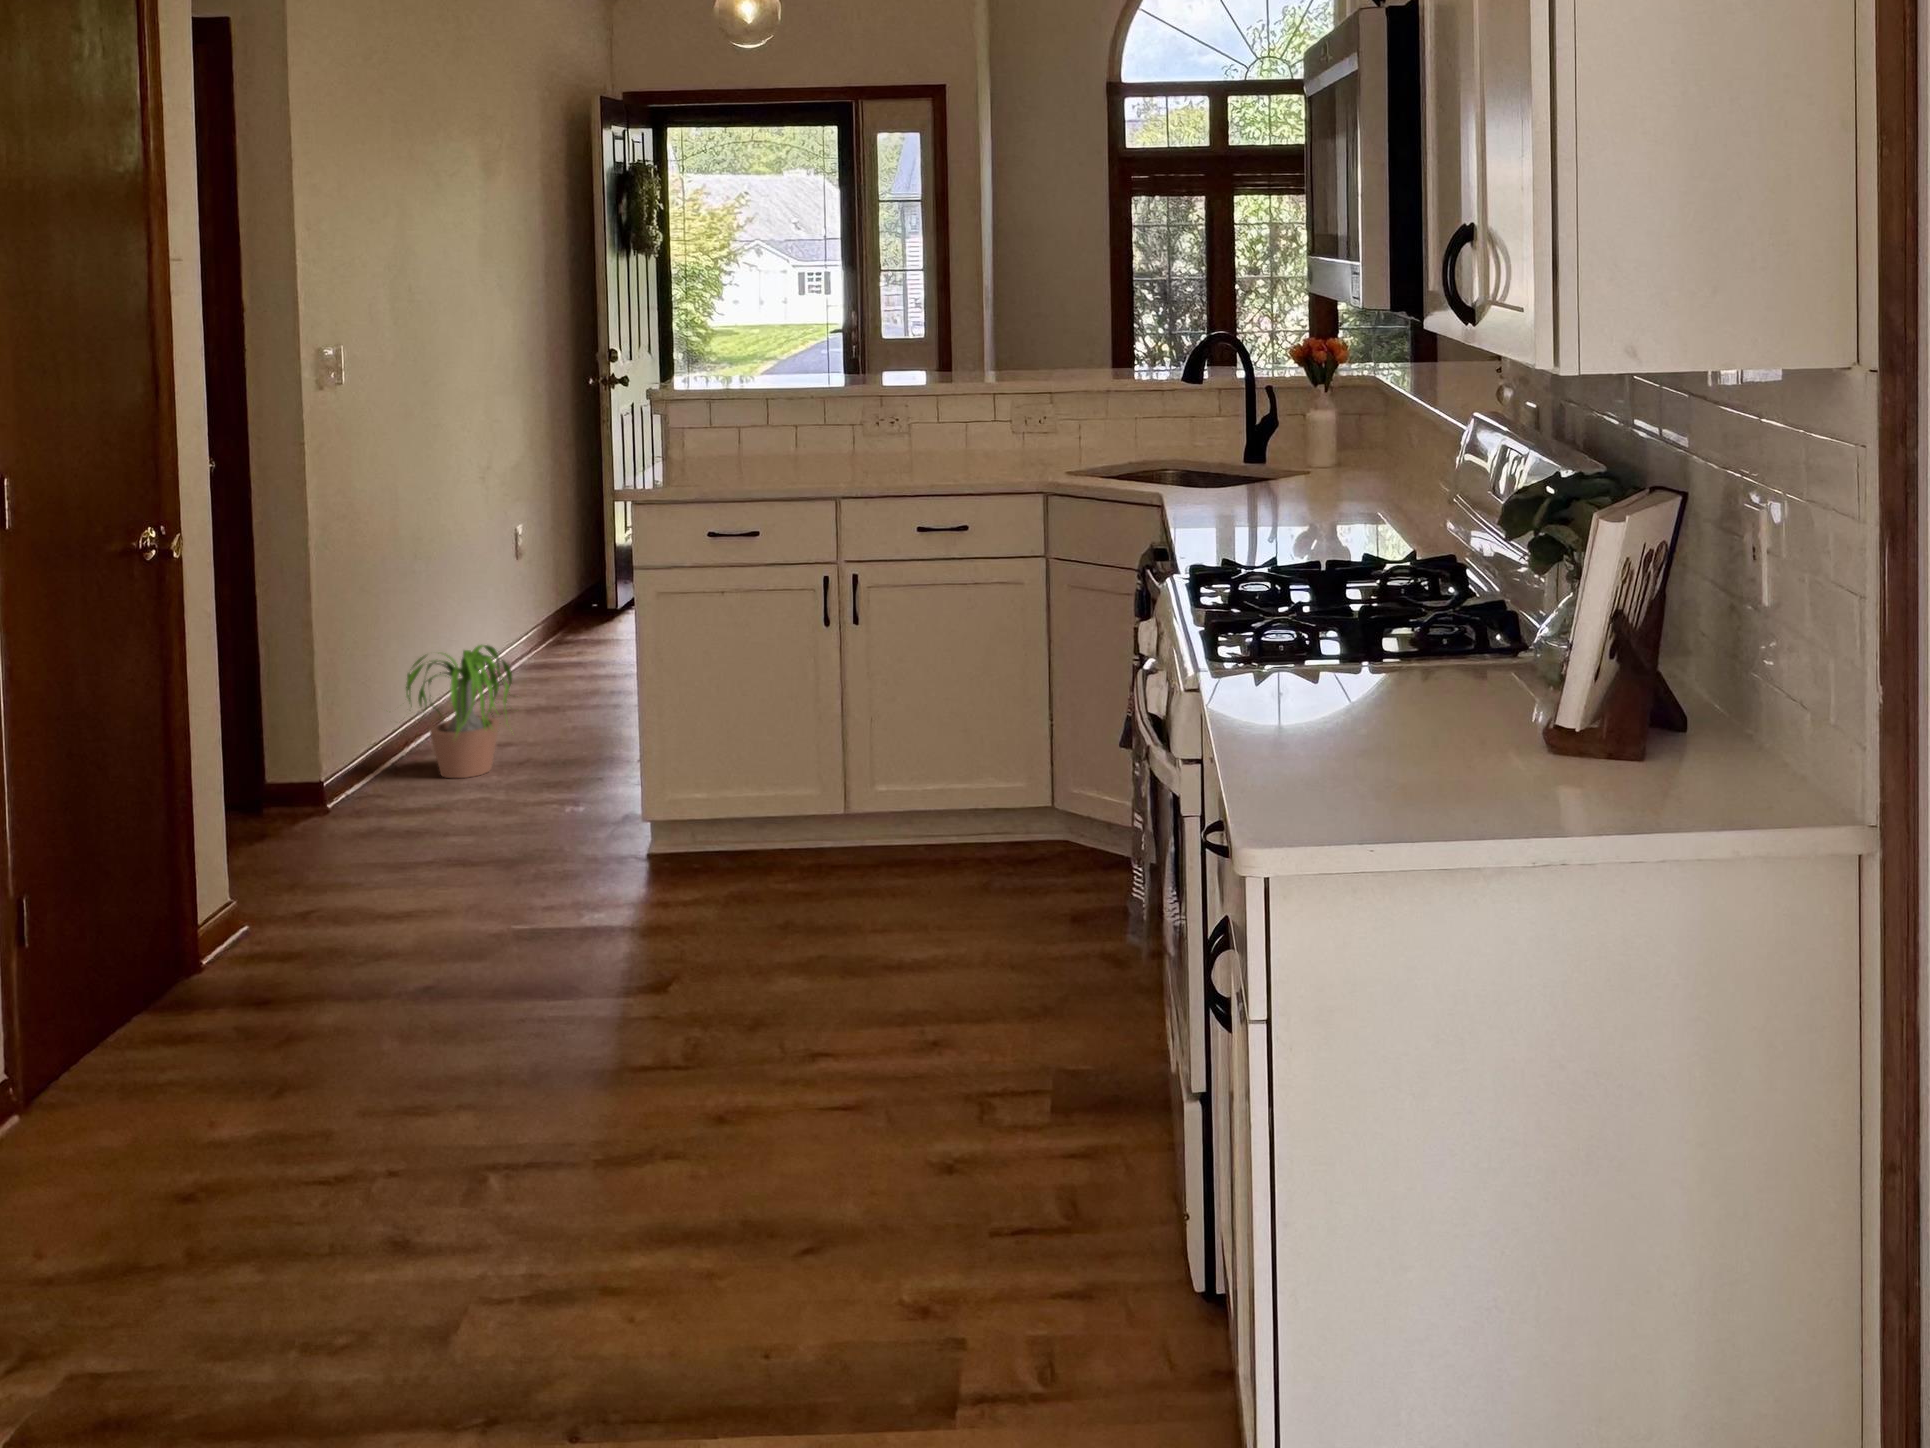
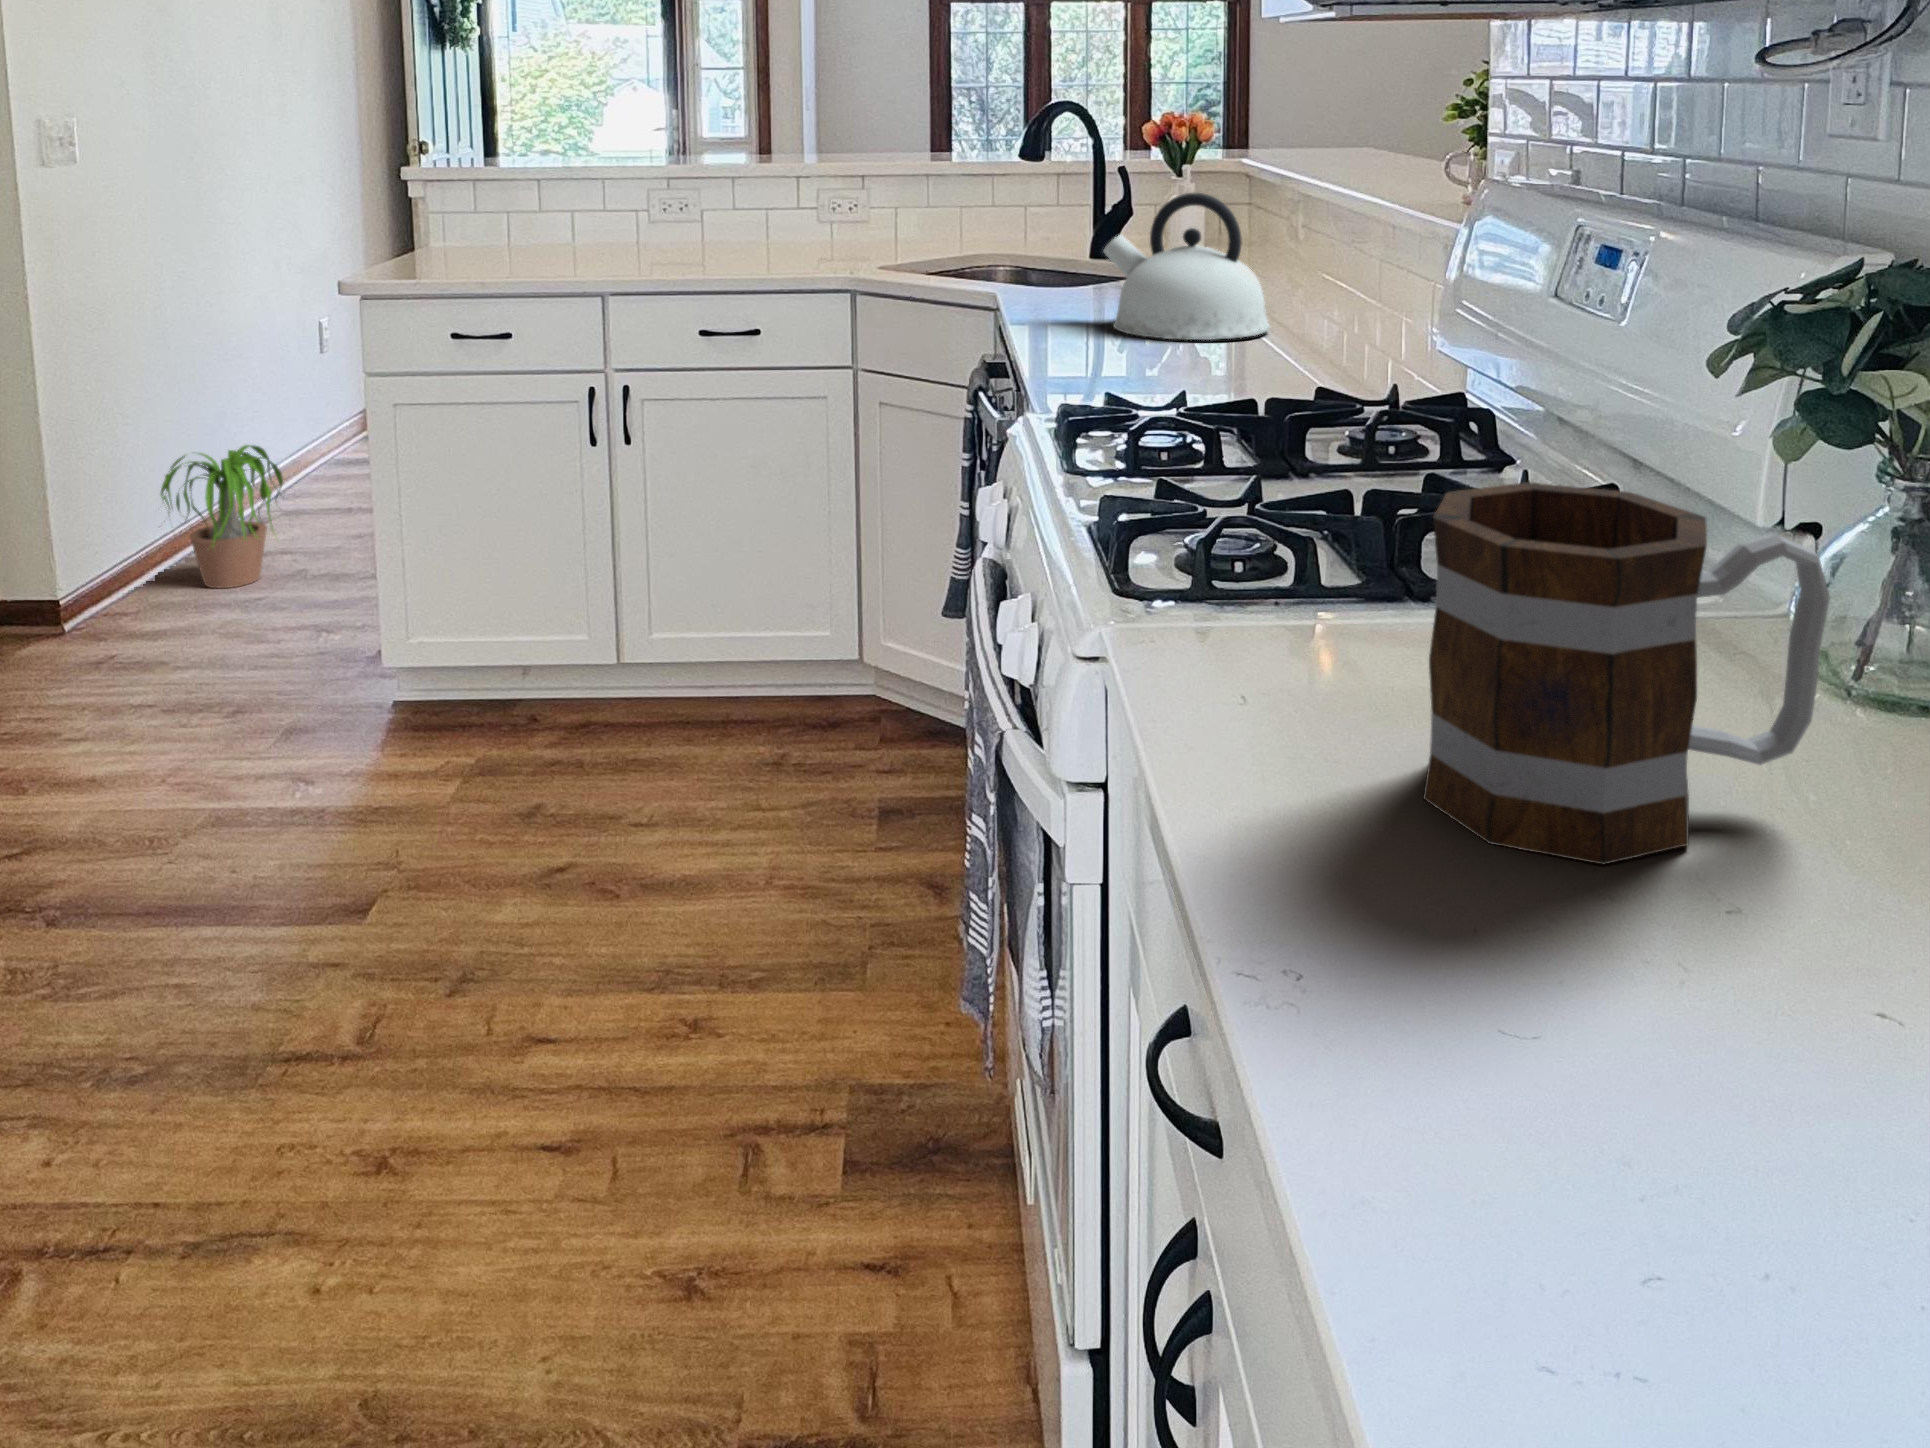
kettle: none [1238,416,1362,526] -> present [1104,193,1270,340]
mug: none [1313,576,1479,727] -> present [1423,482,1830,865]

